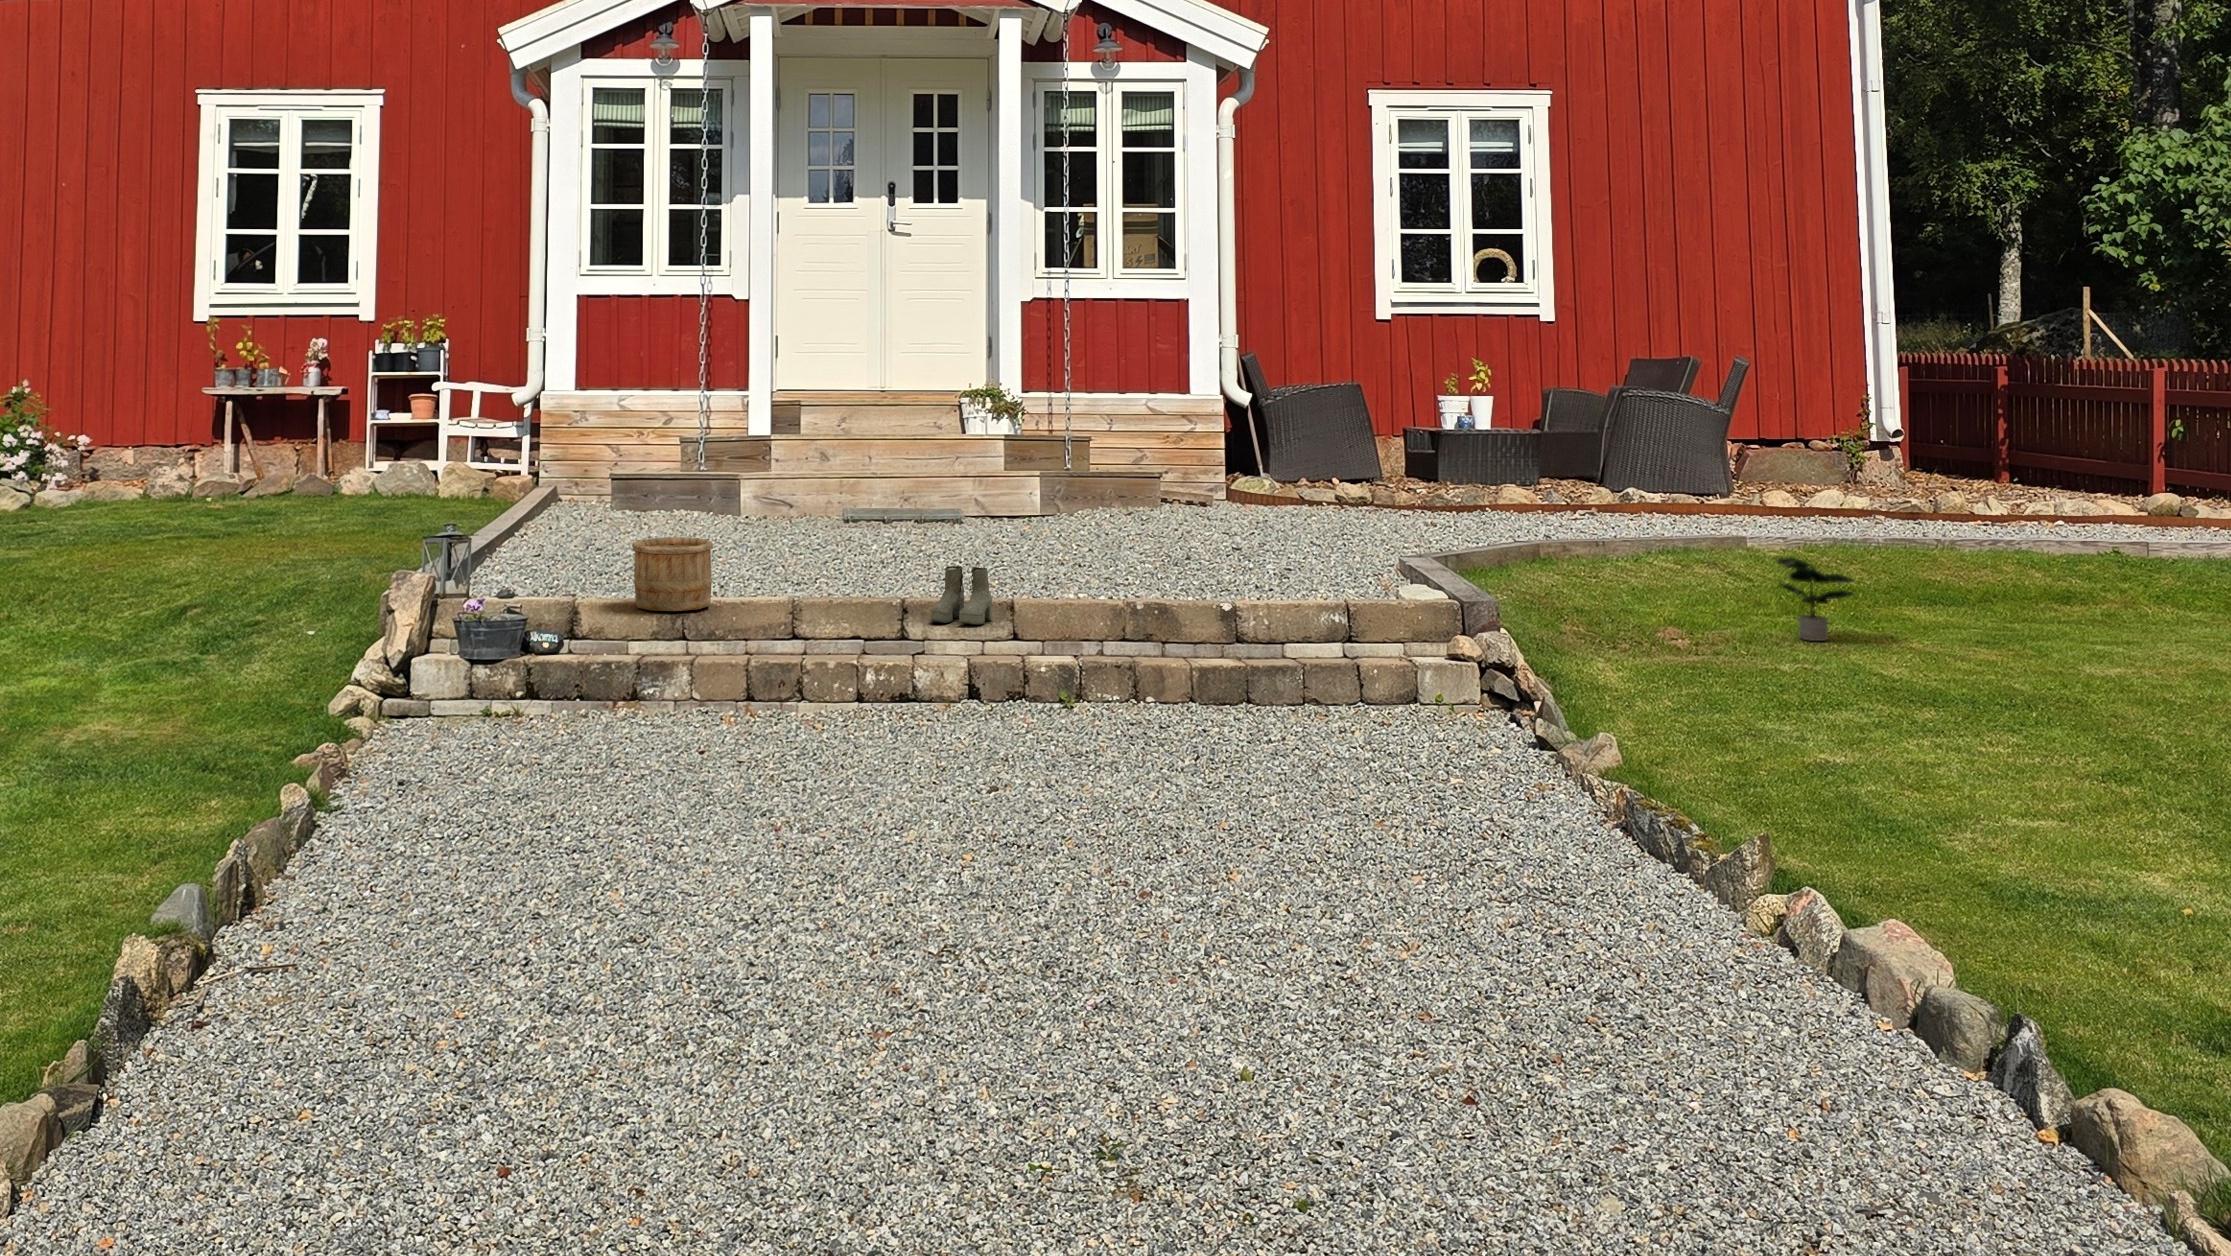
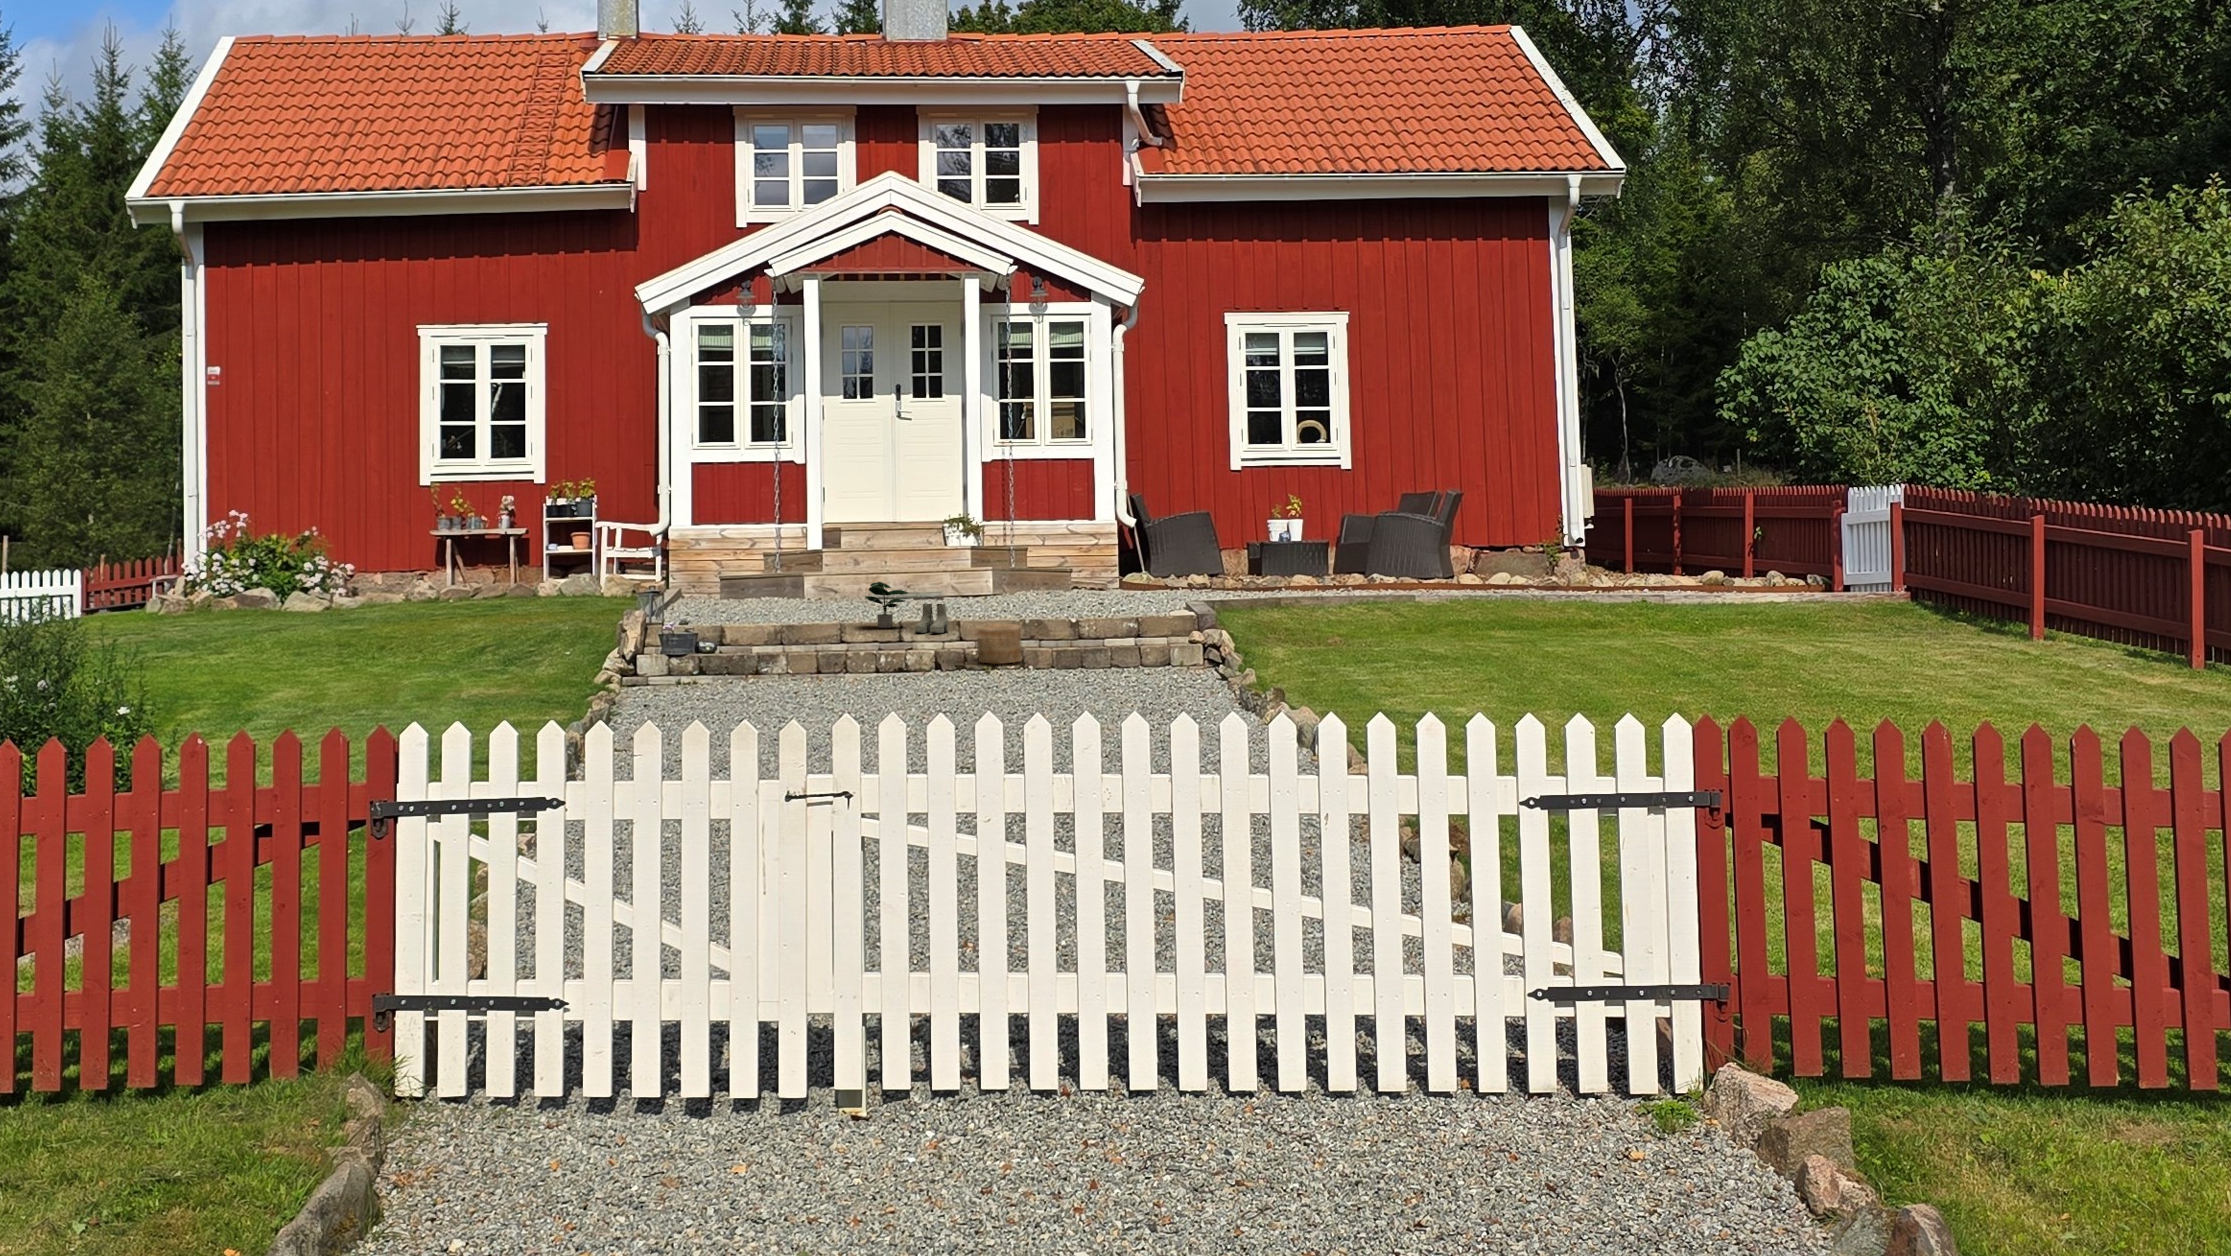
wooden bucket: present [632,537,713,611] -> present [976,624,1022,664]
potted plant: present [1777,558,1853,641] -> present [865,582,908,628]

